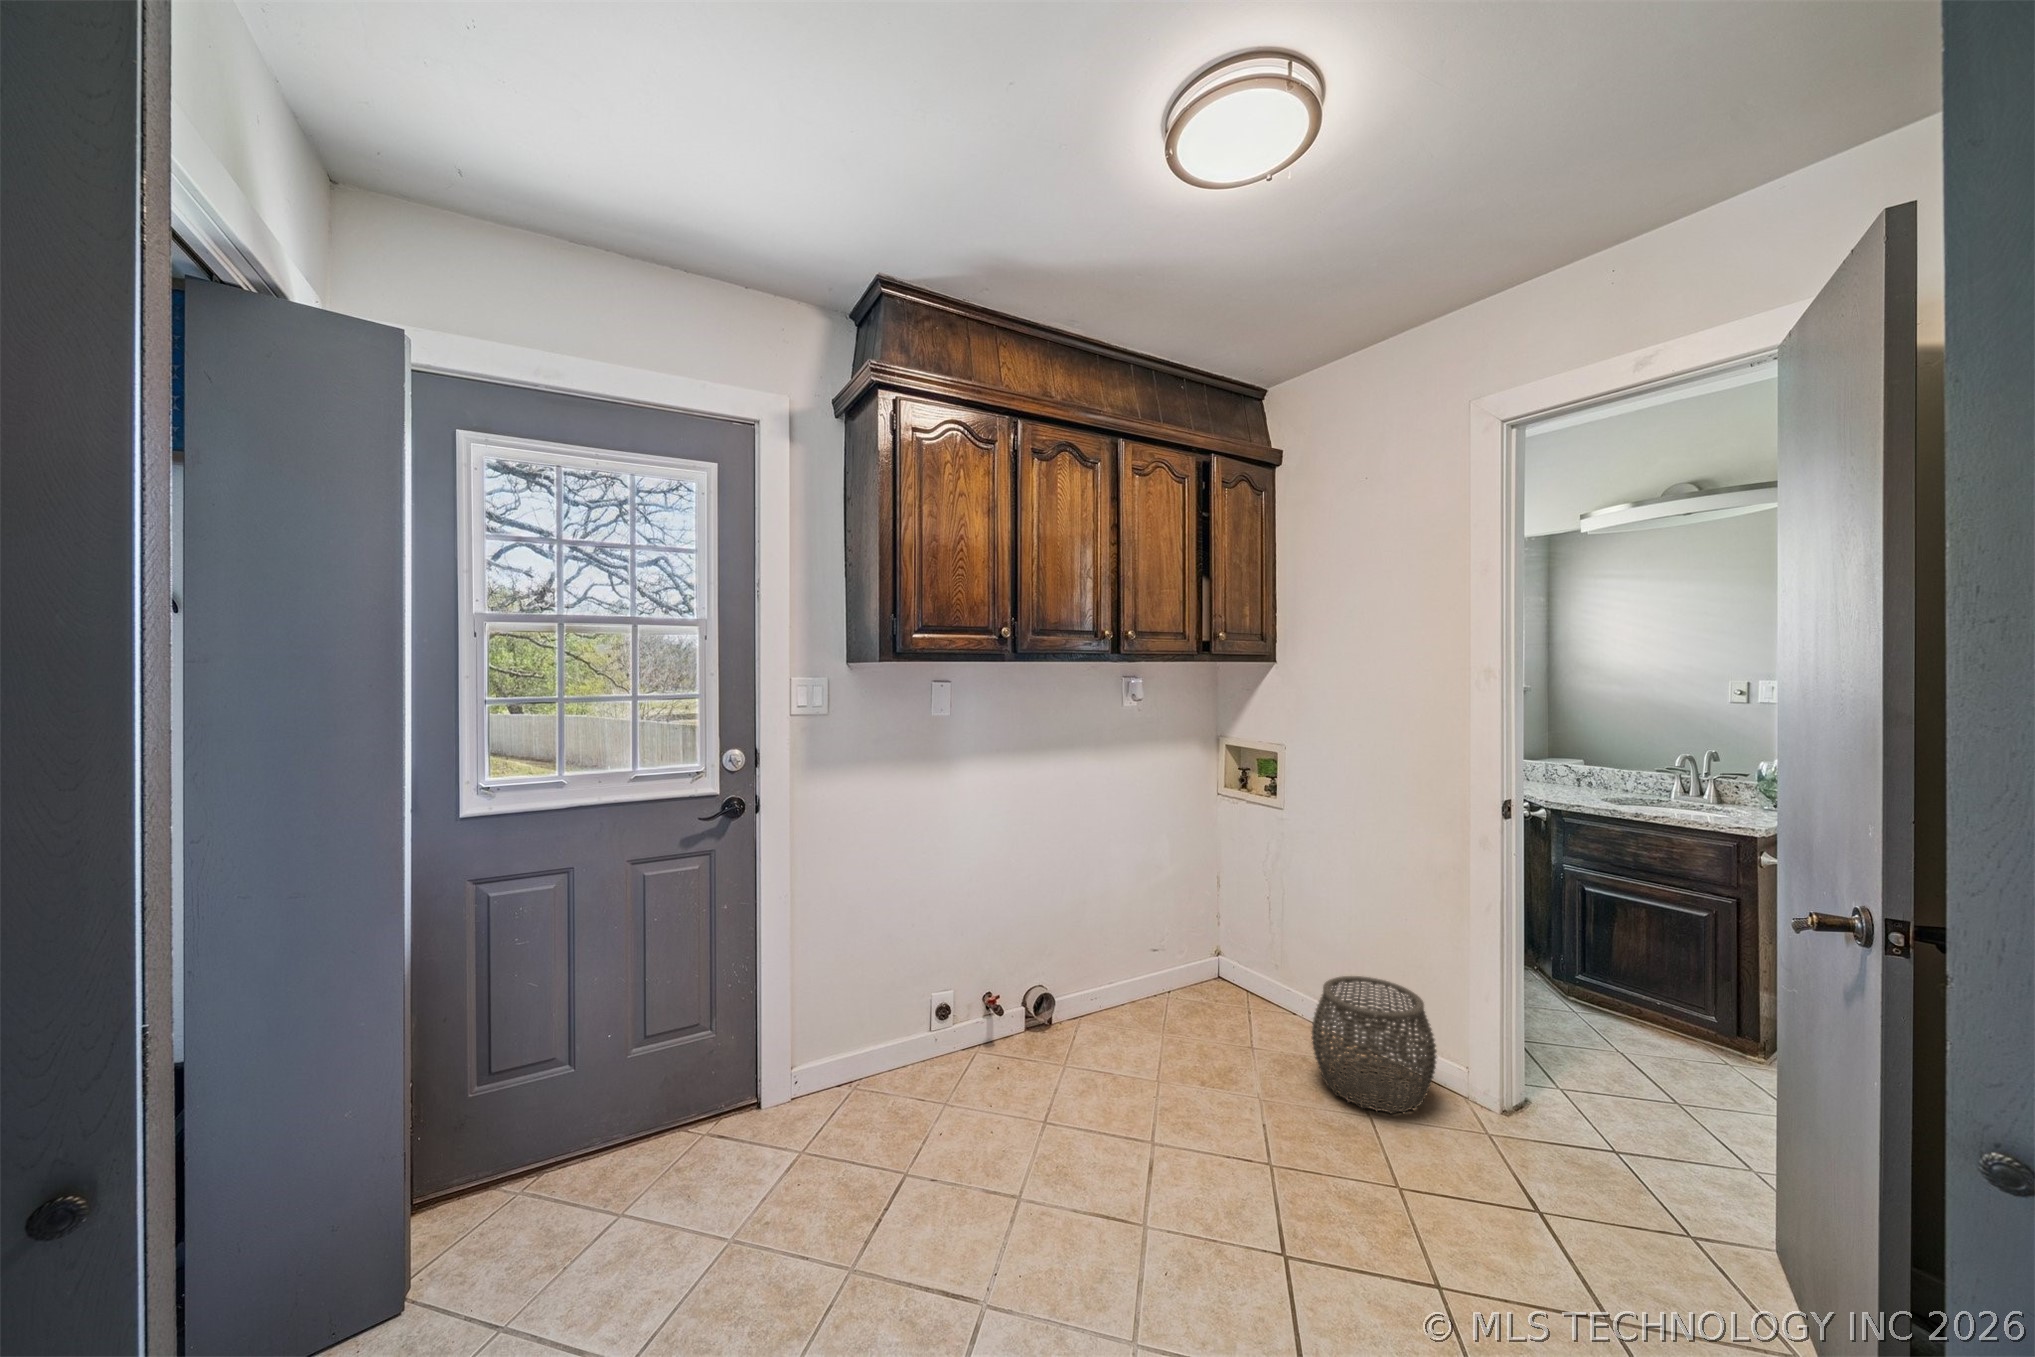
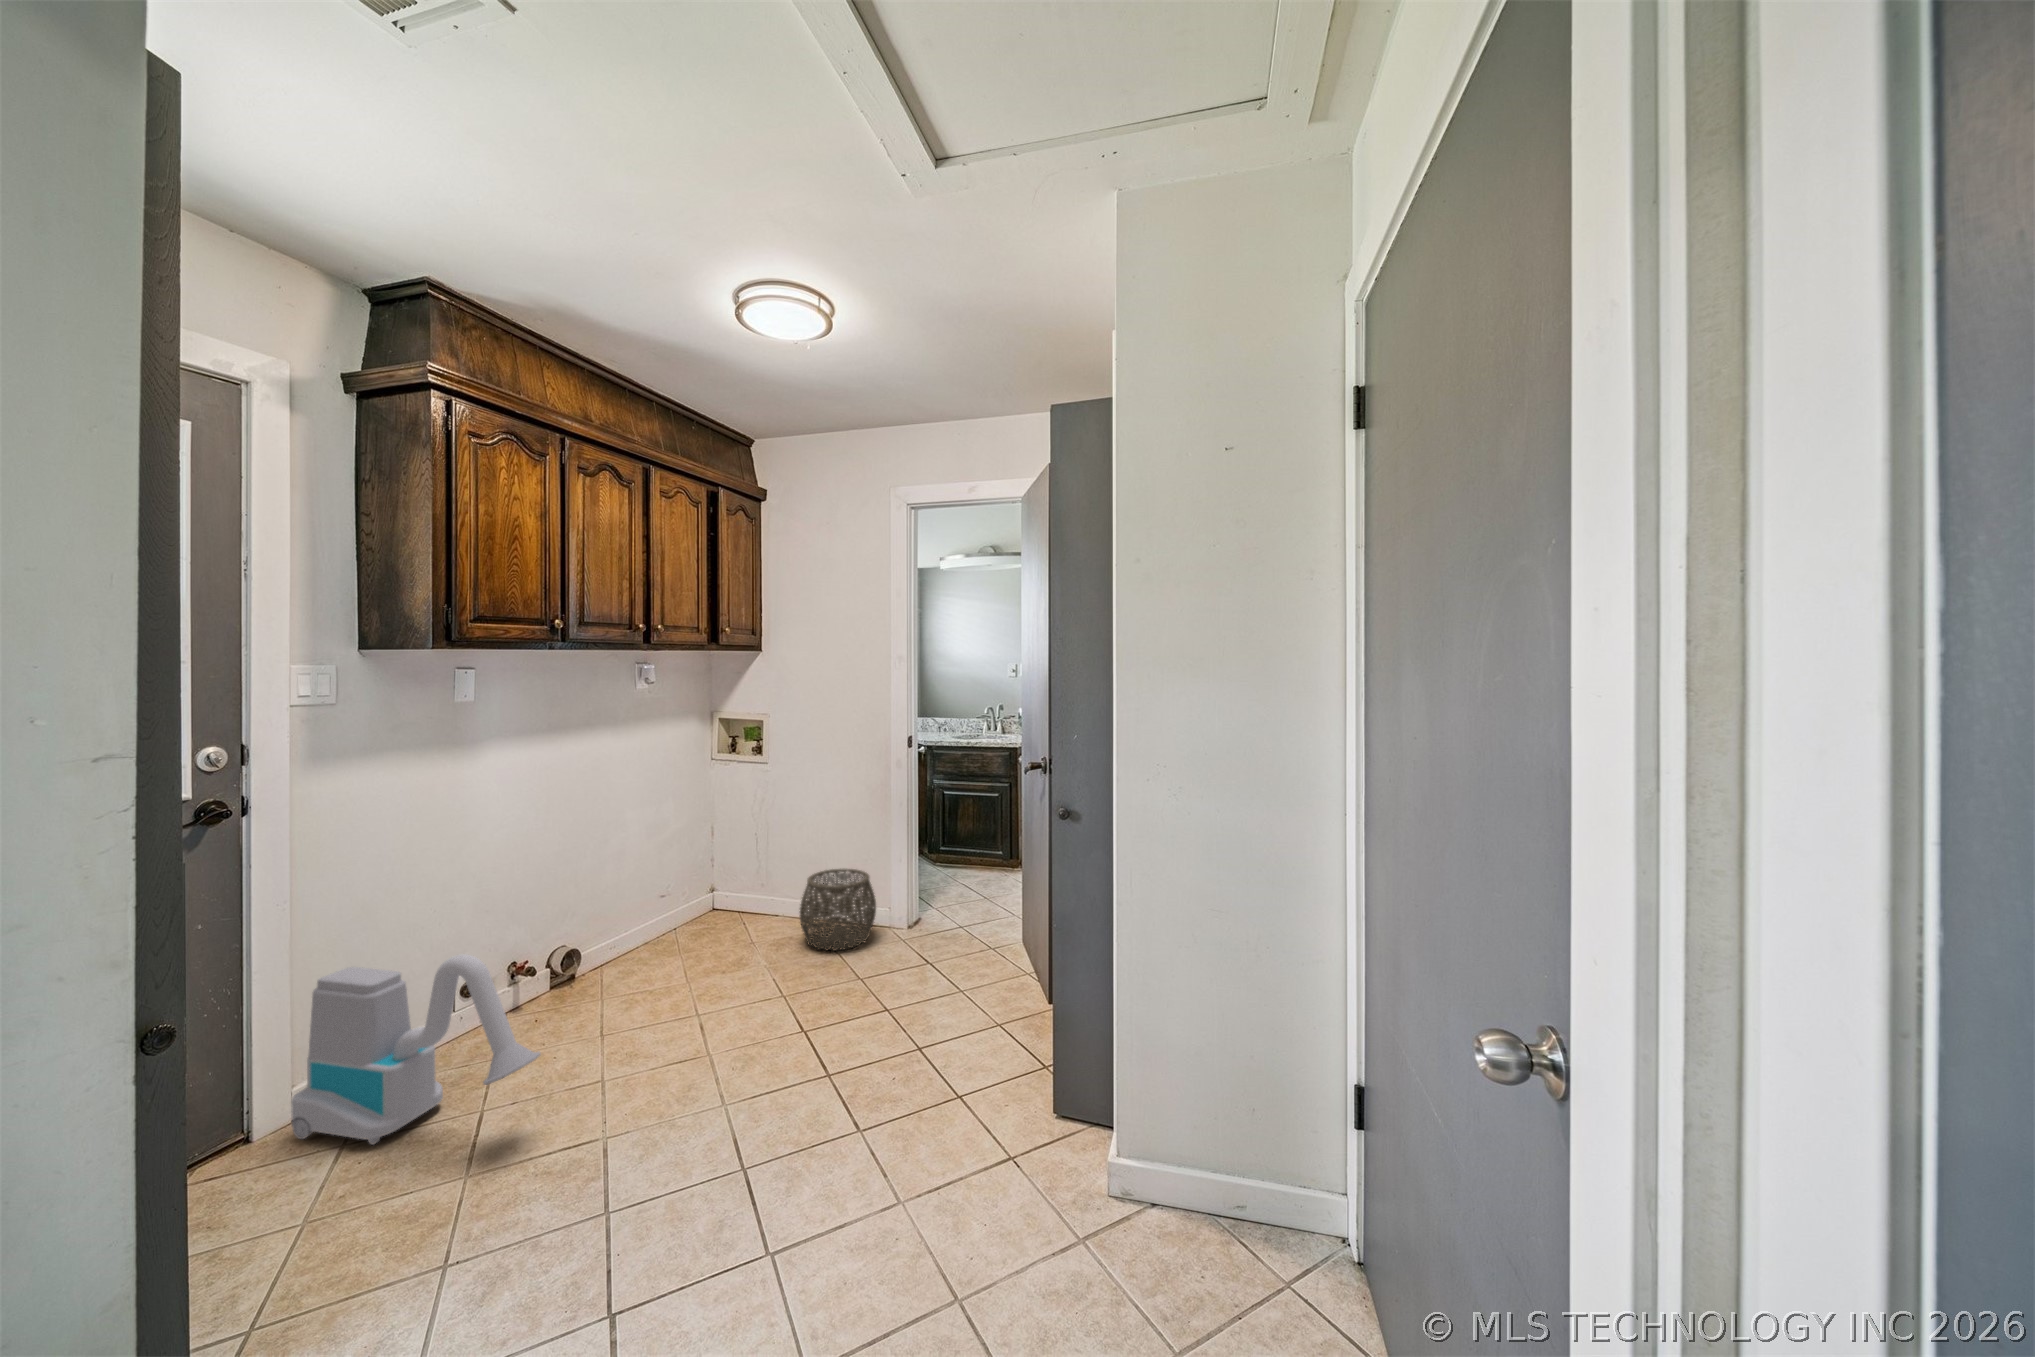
vacuum cleaner: none [781,969,931,1165] -> present [291,954,541,1145]

